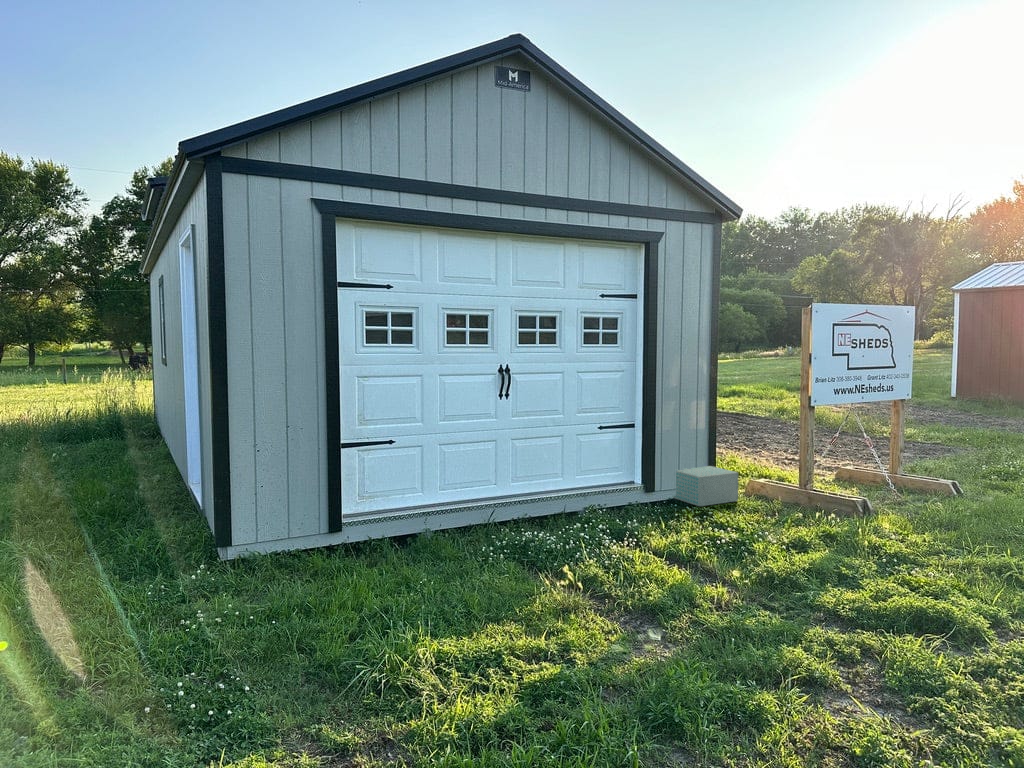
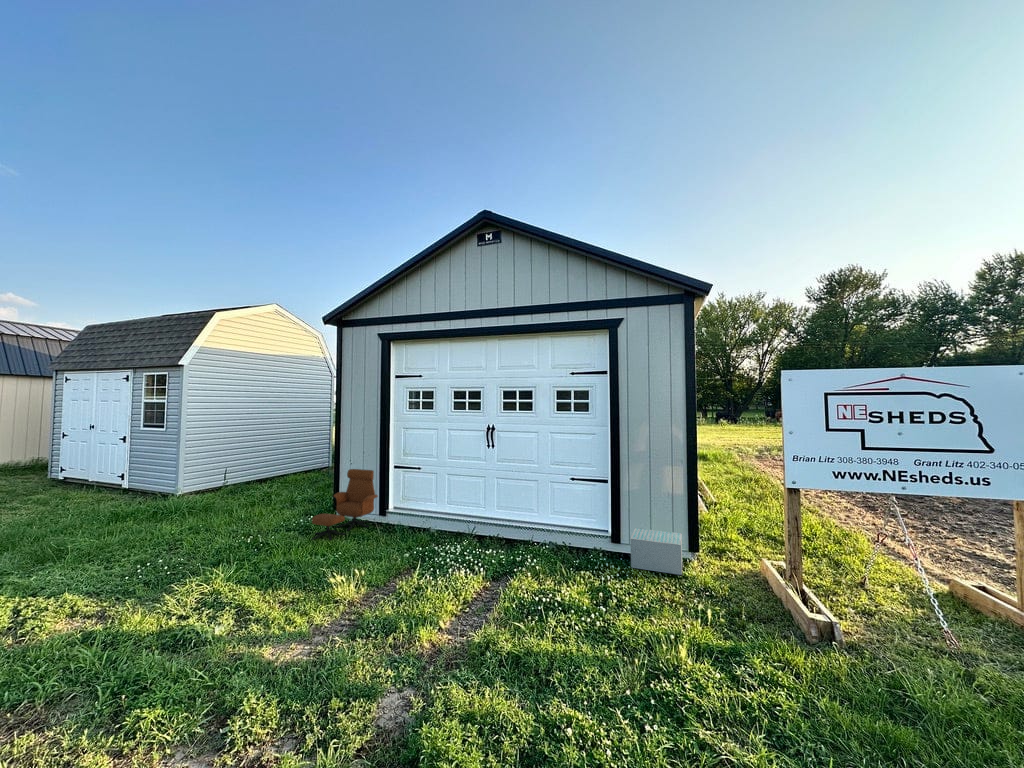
lounge chair: none [256,458,347,592] -> present [312,469,378,540]

